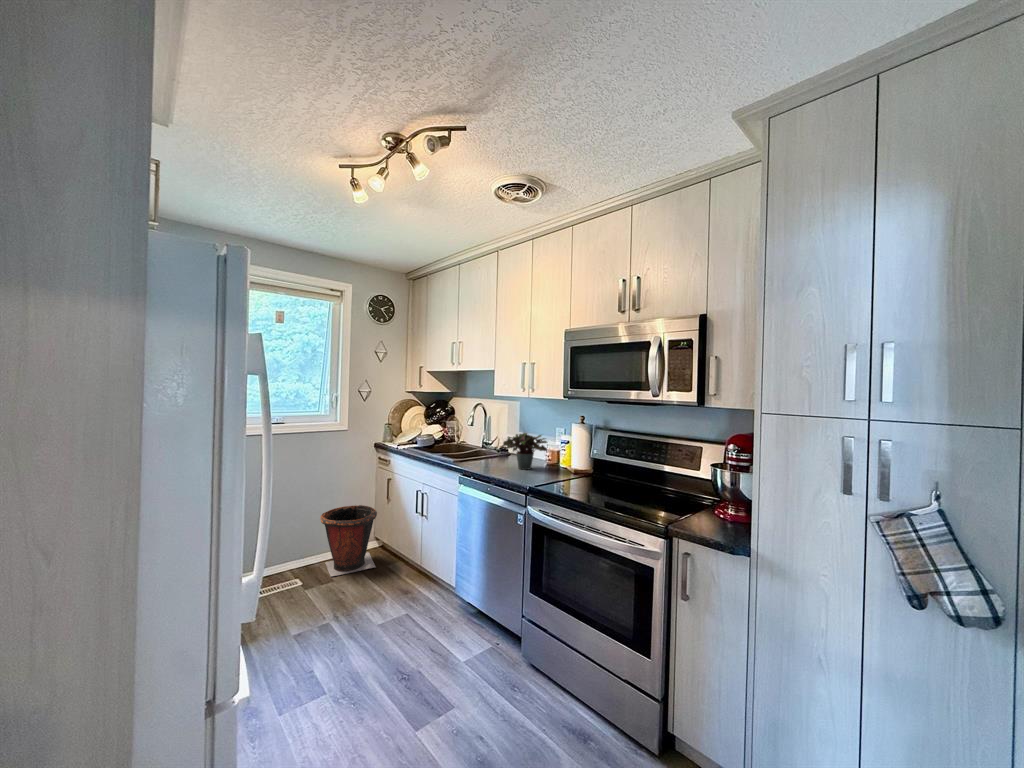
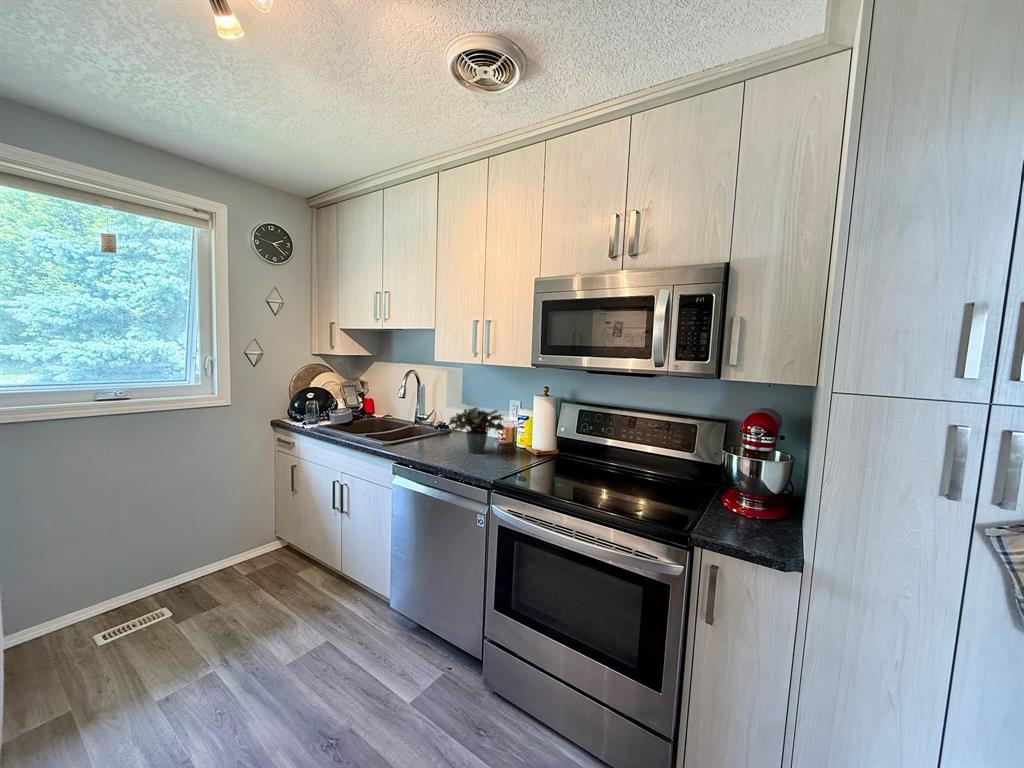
waste bin: present [320,505,377,576] -> none [195,500,280,599]

